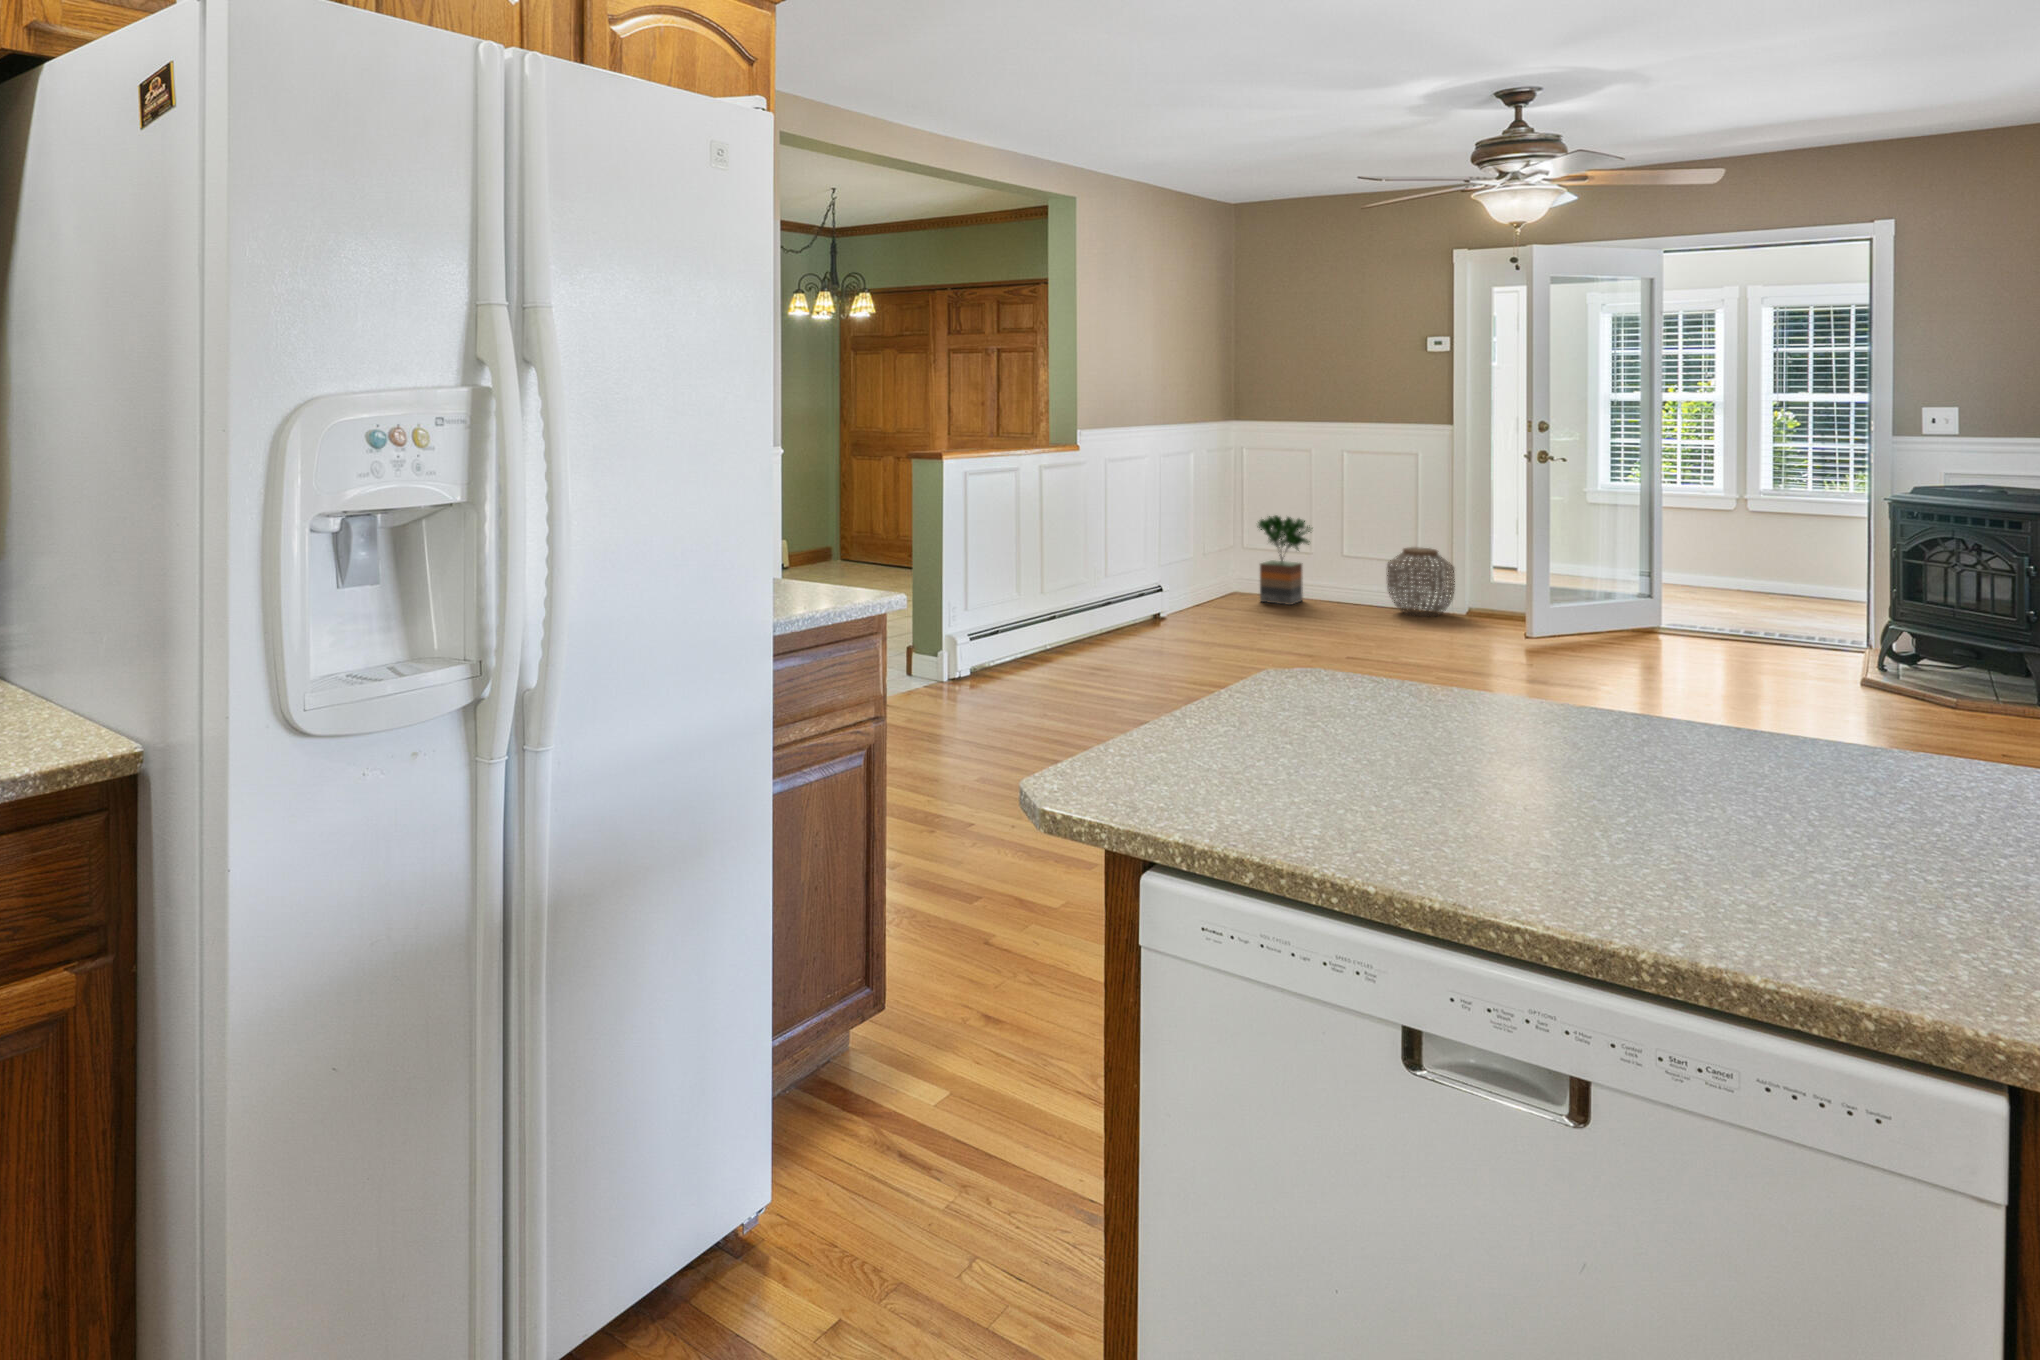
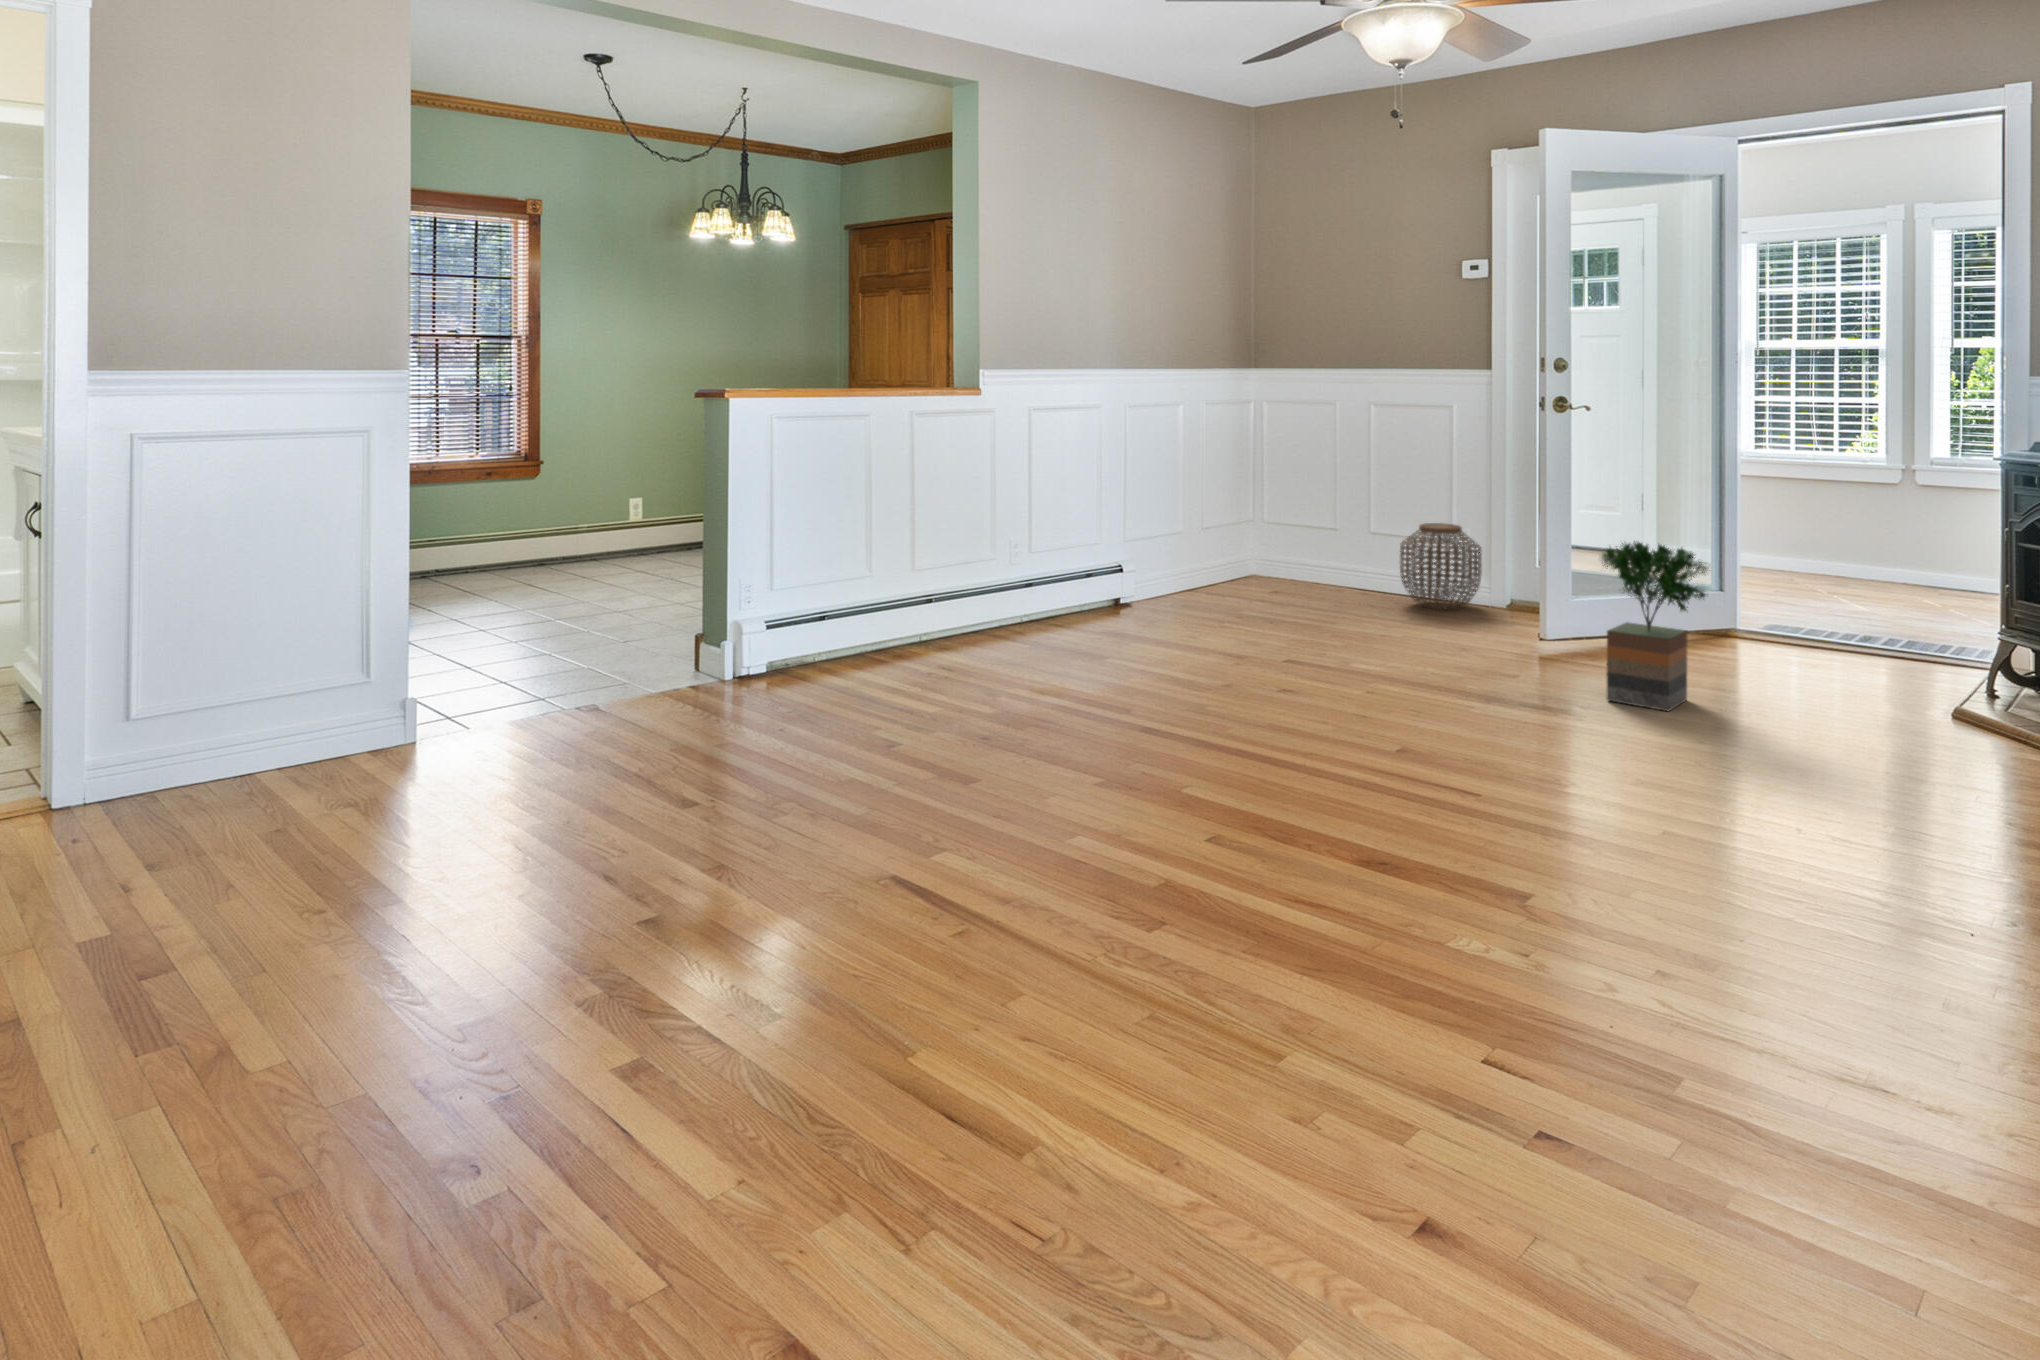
potted tree: present [1257,515,1313,605] -> present [1602,541,1708,711]

